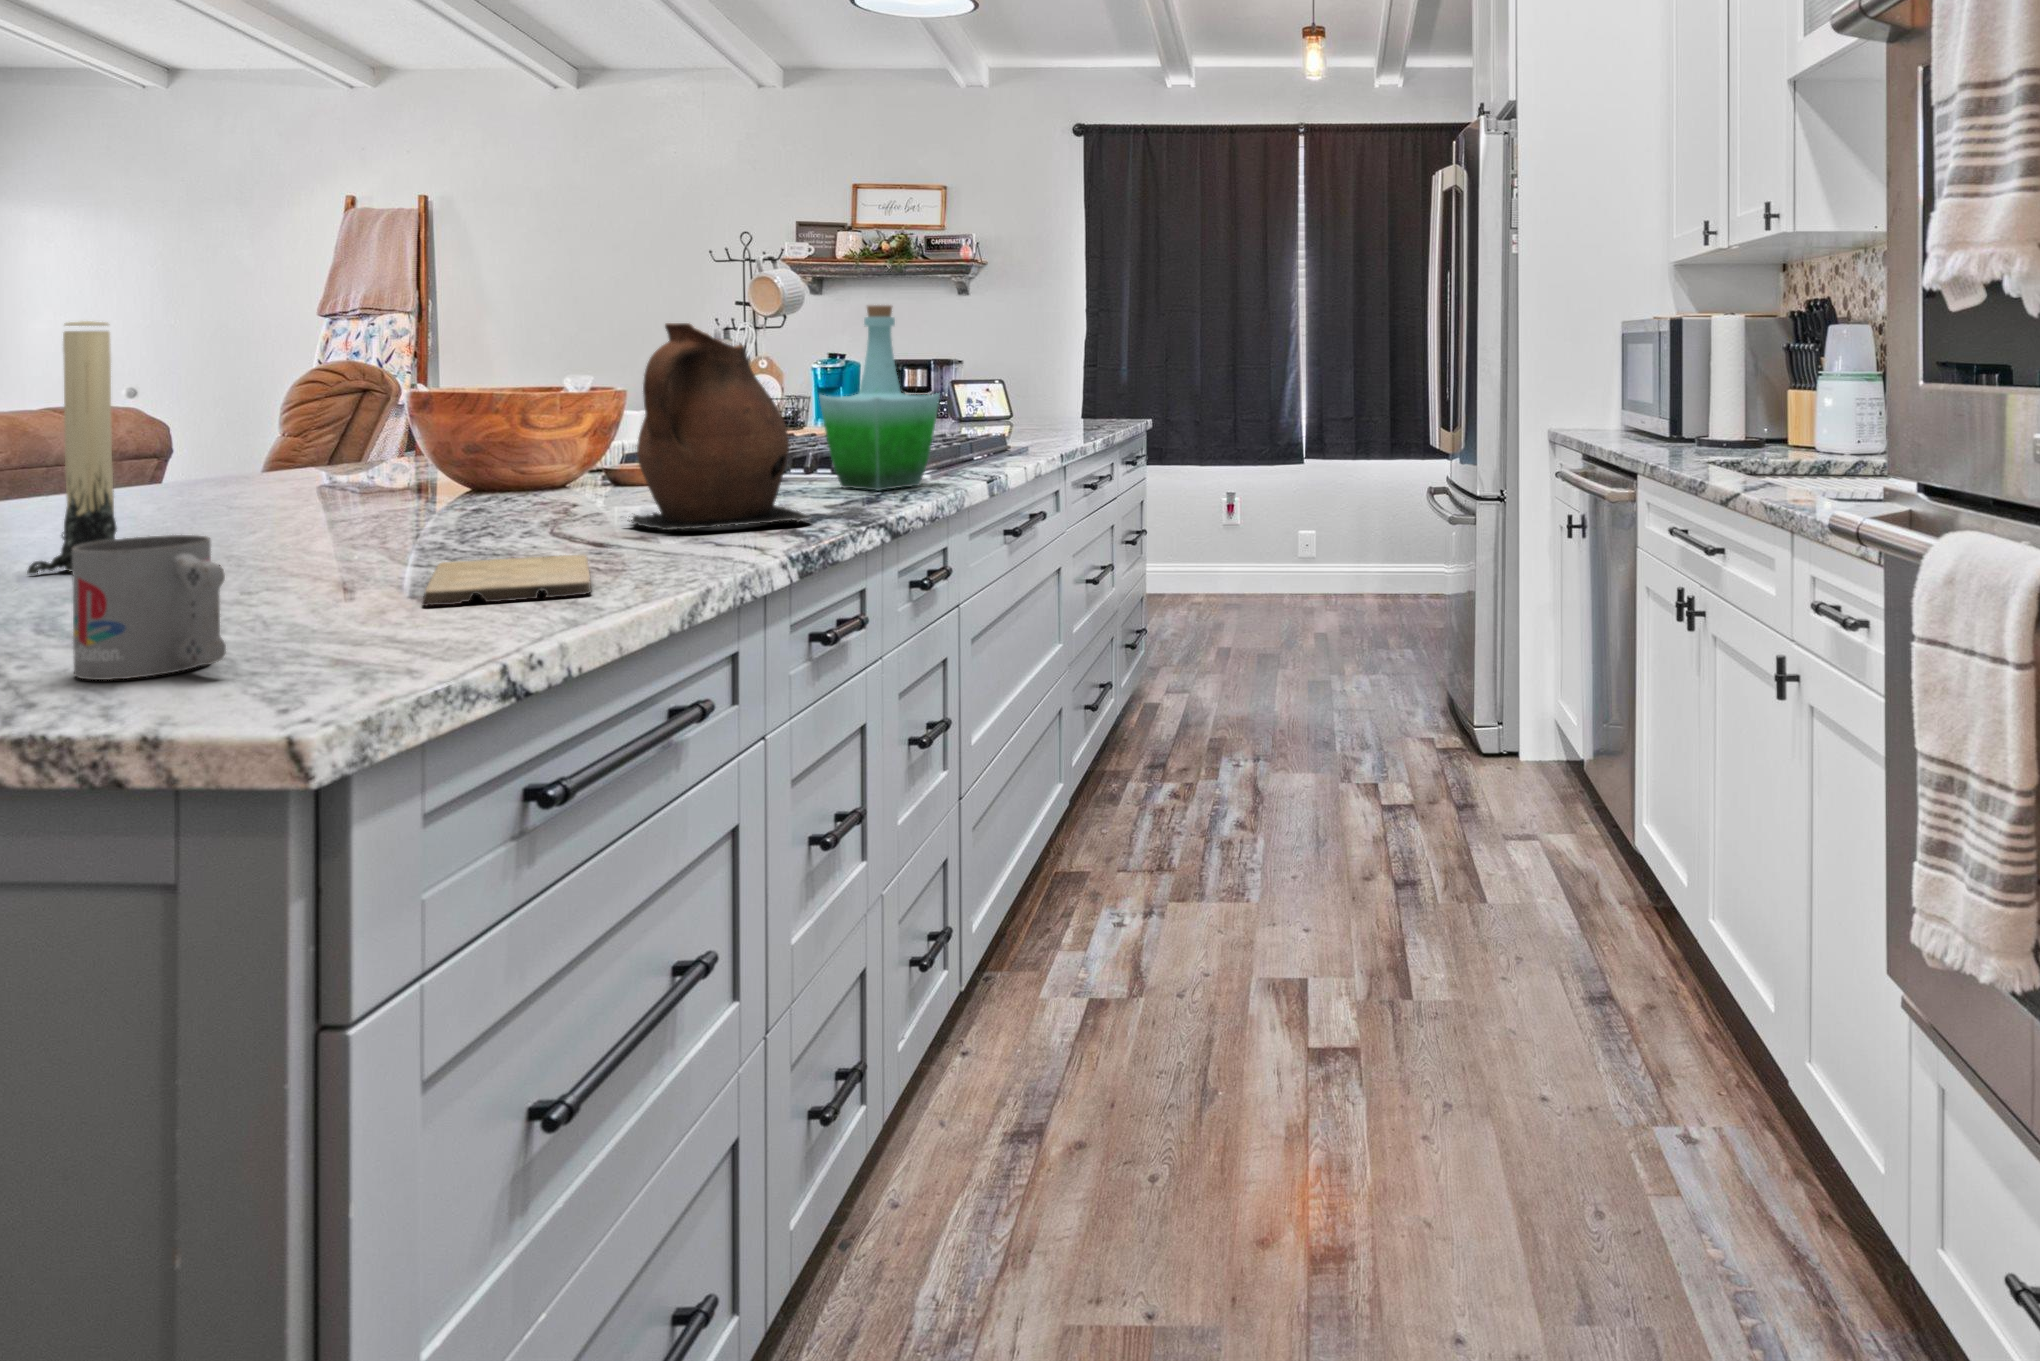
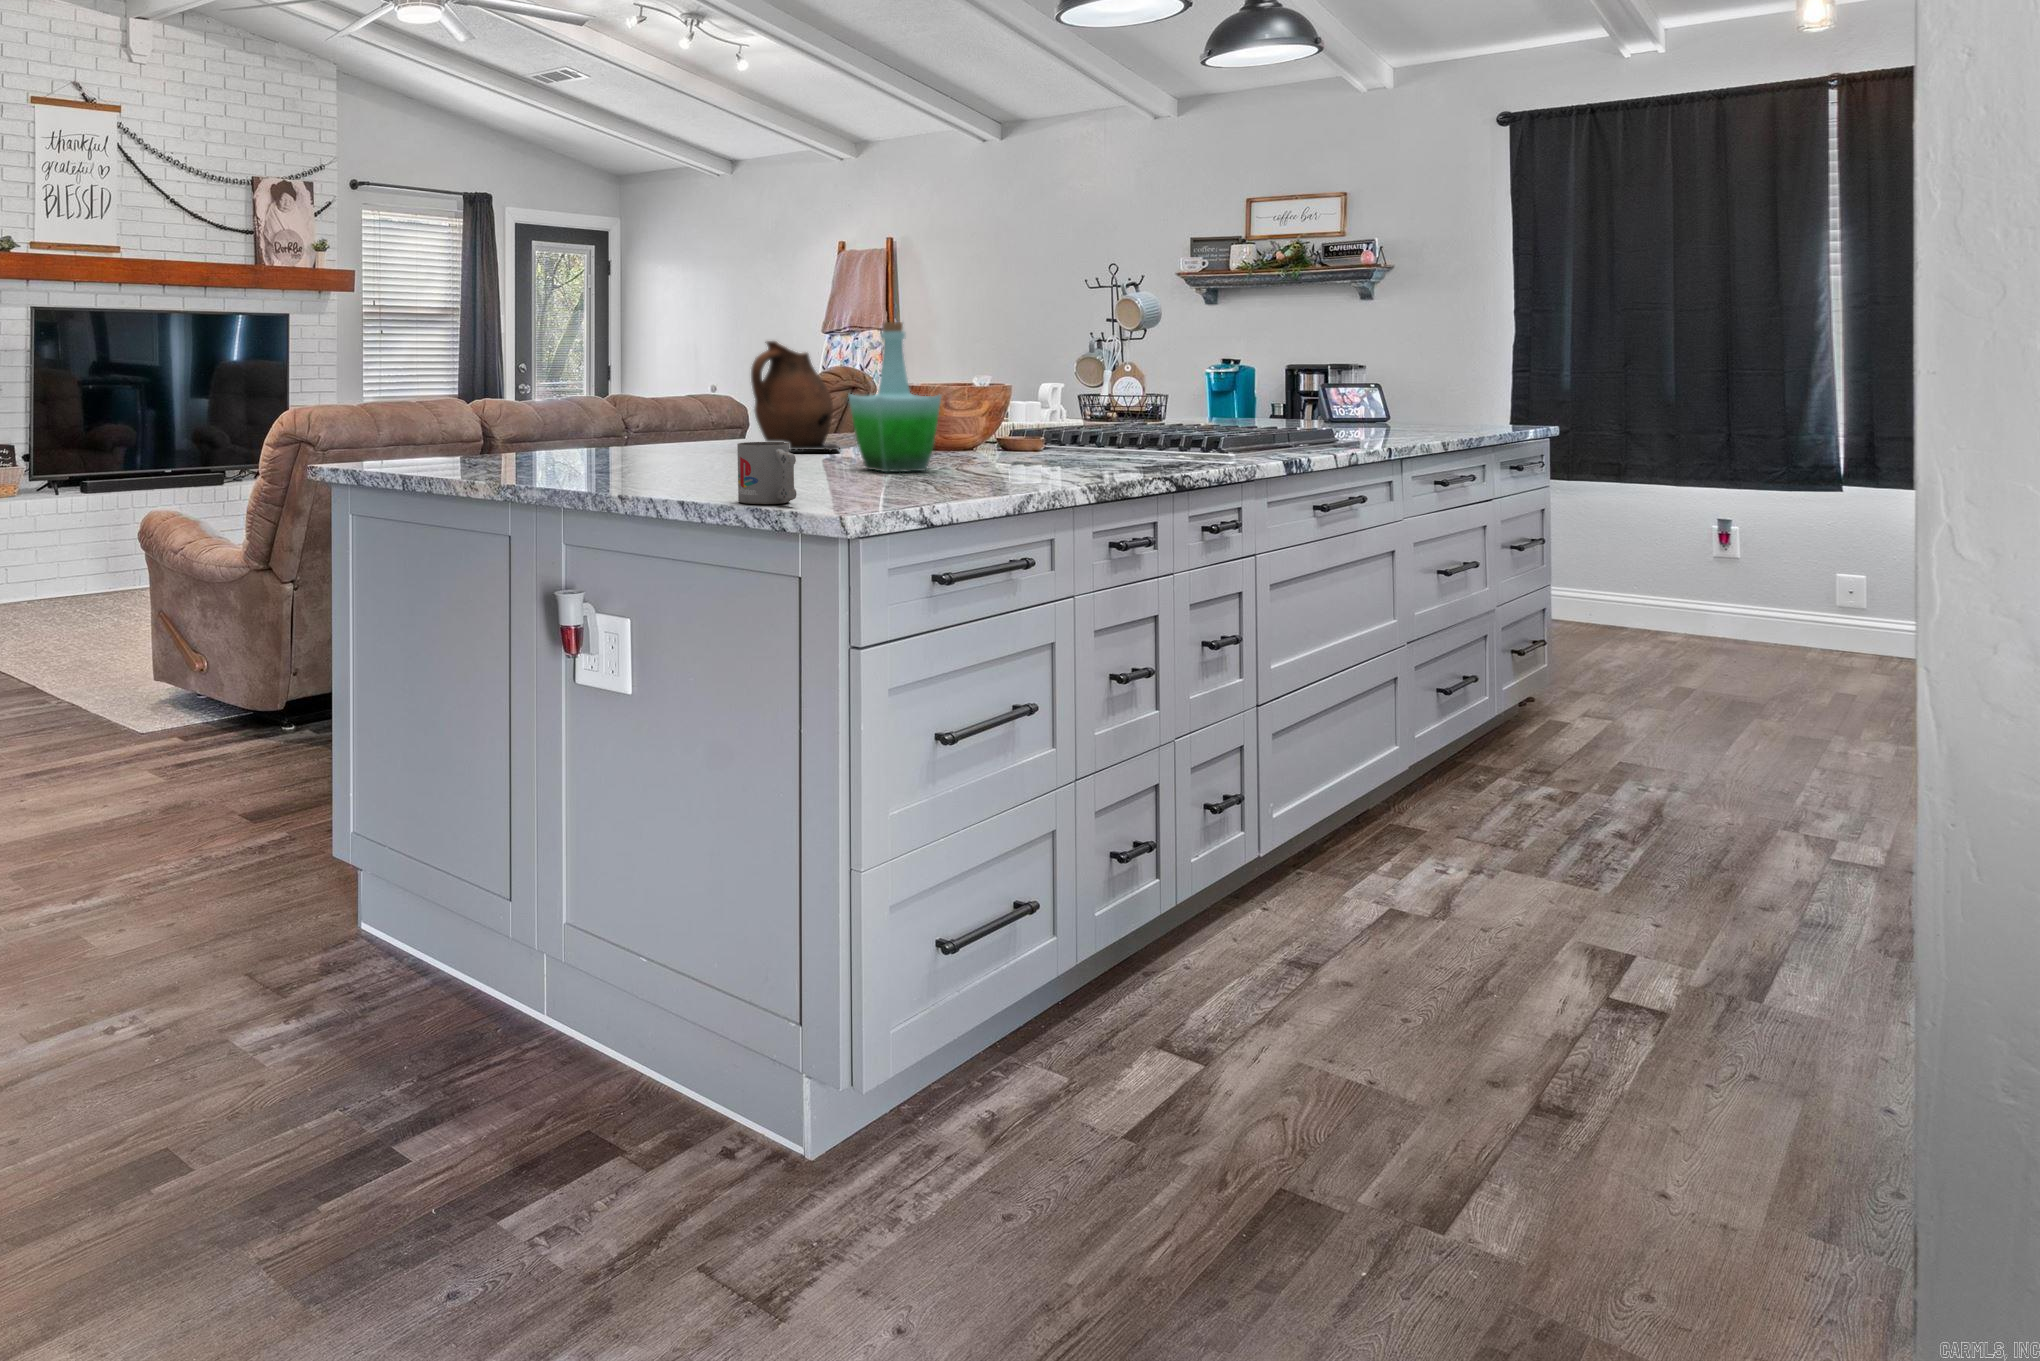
bottle: present [819,305,940,491] -> present [849,322,941,472]
candle: present [27,321,117,575] -> none [703,340,741,470]
ceramic pitcher: present [629,323,810,530] -> present [751,341,840,451]
cutting board: present [422,555,591,606] -> none [880,474,968,494]

